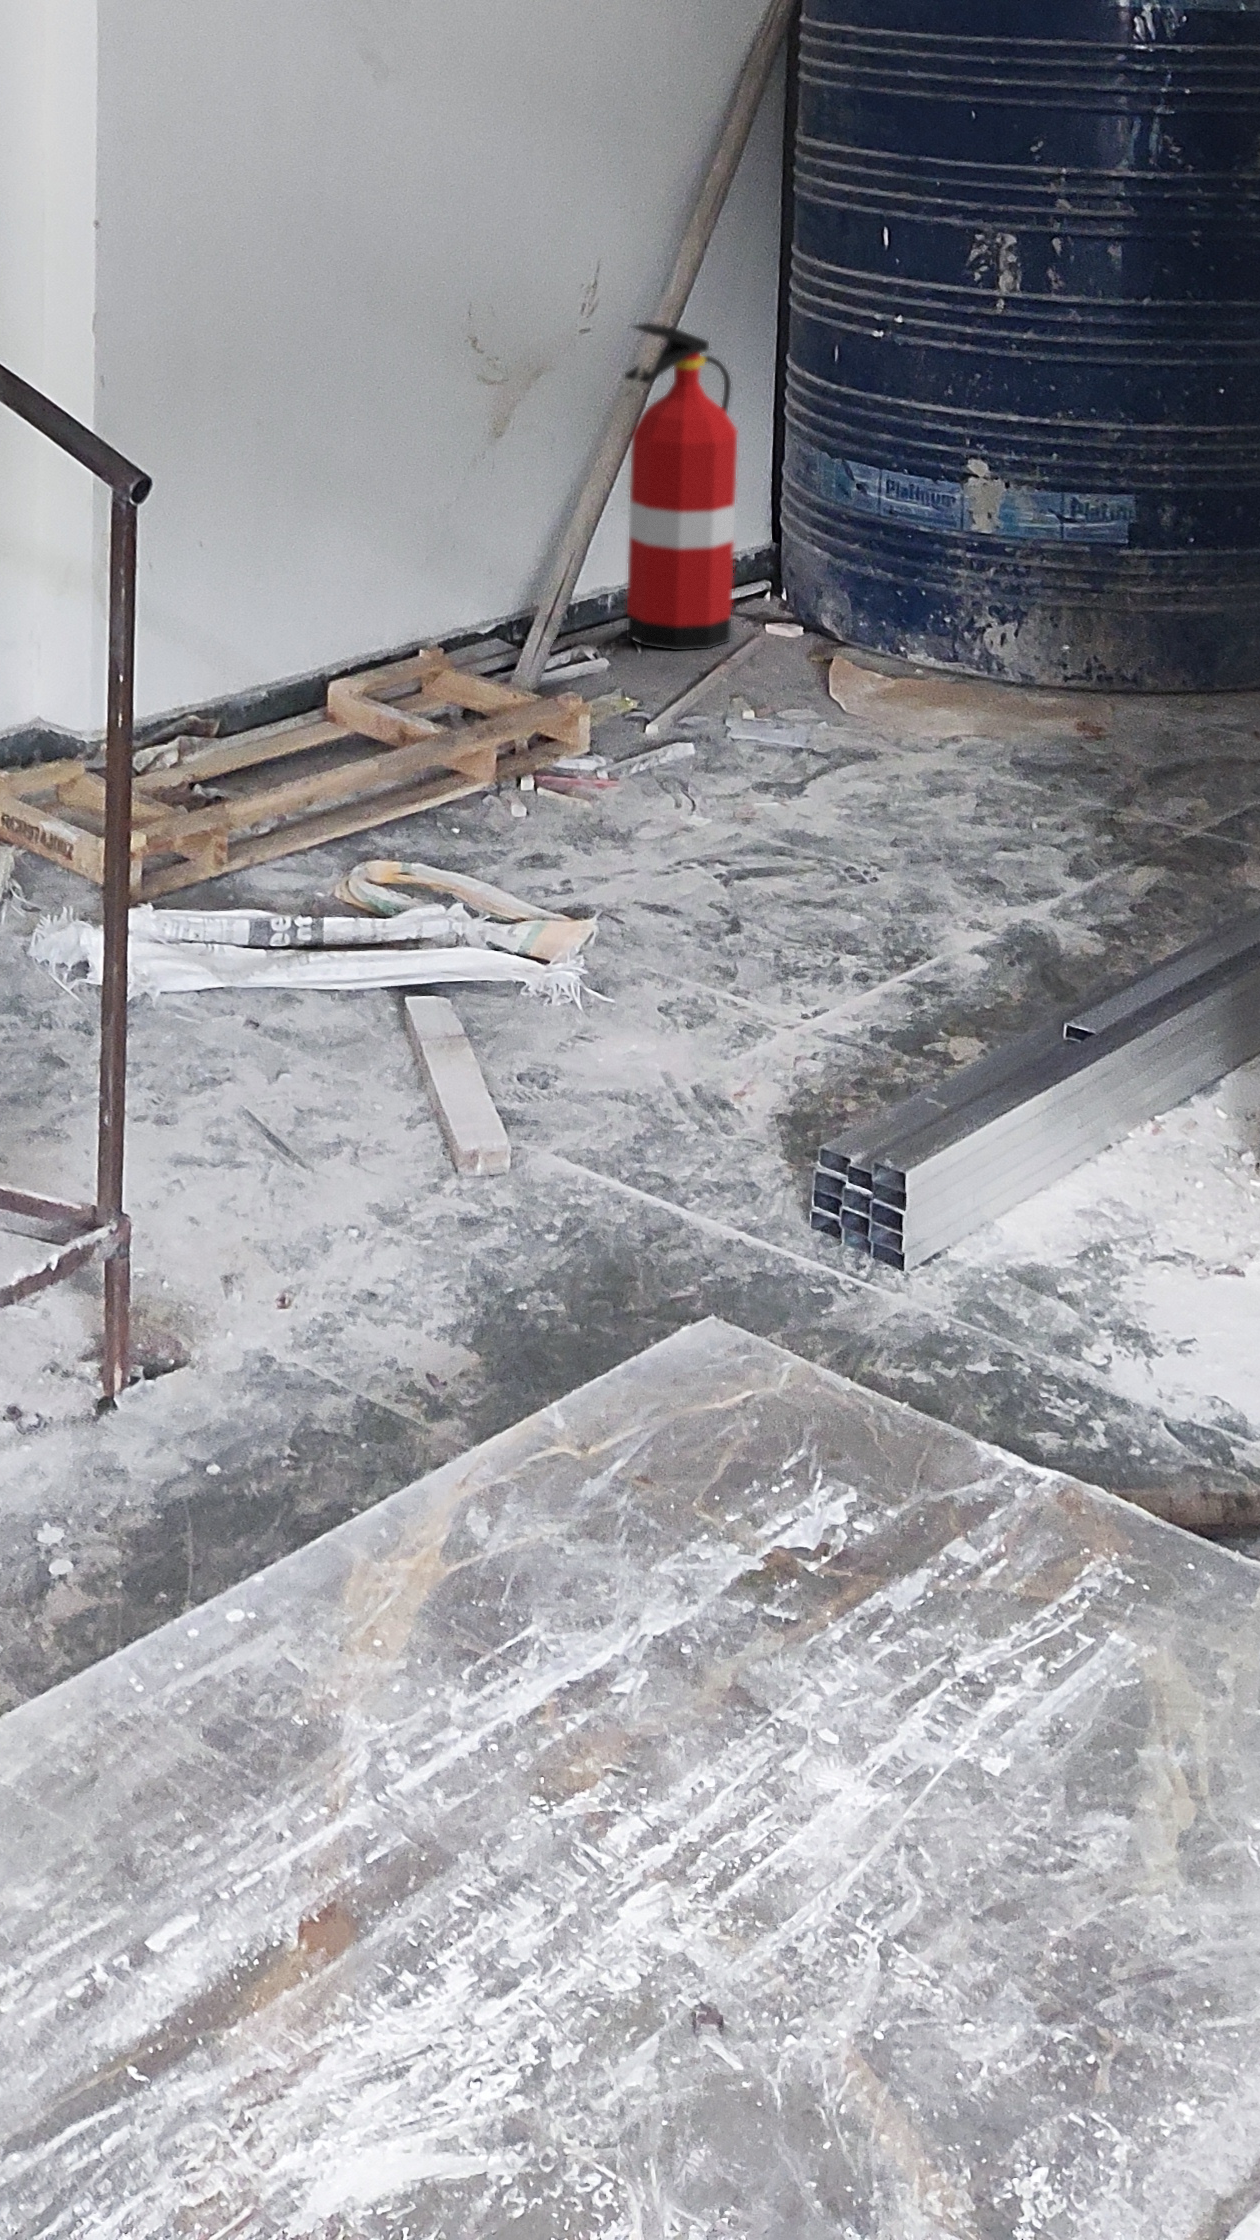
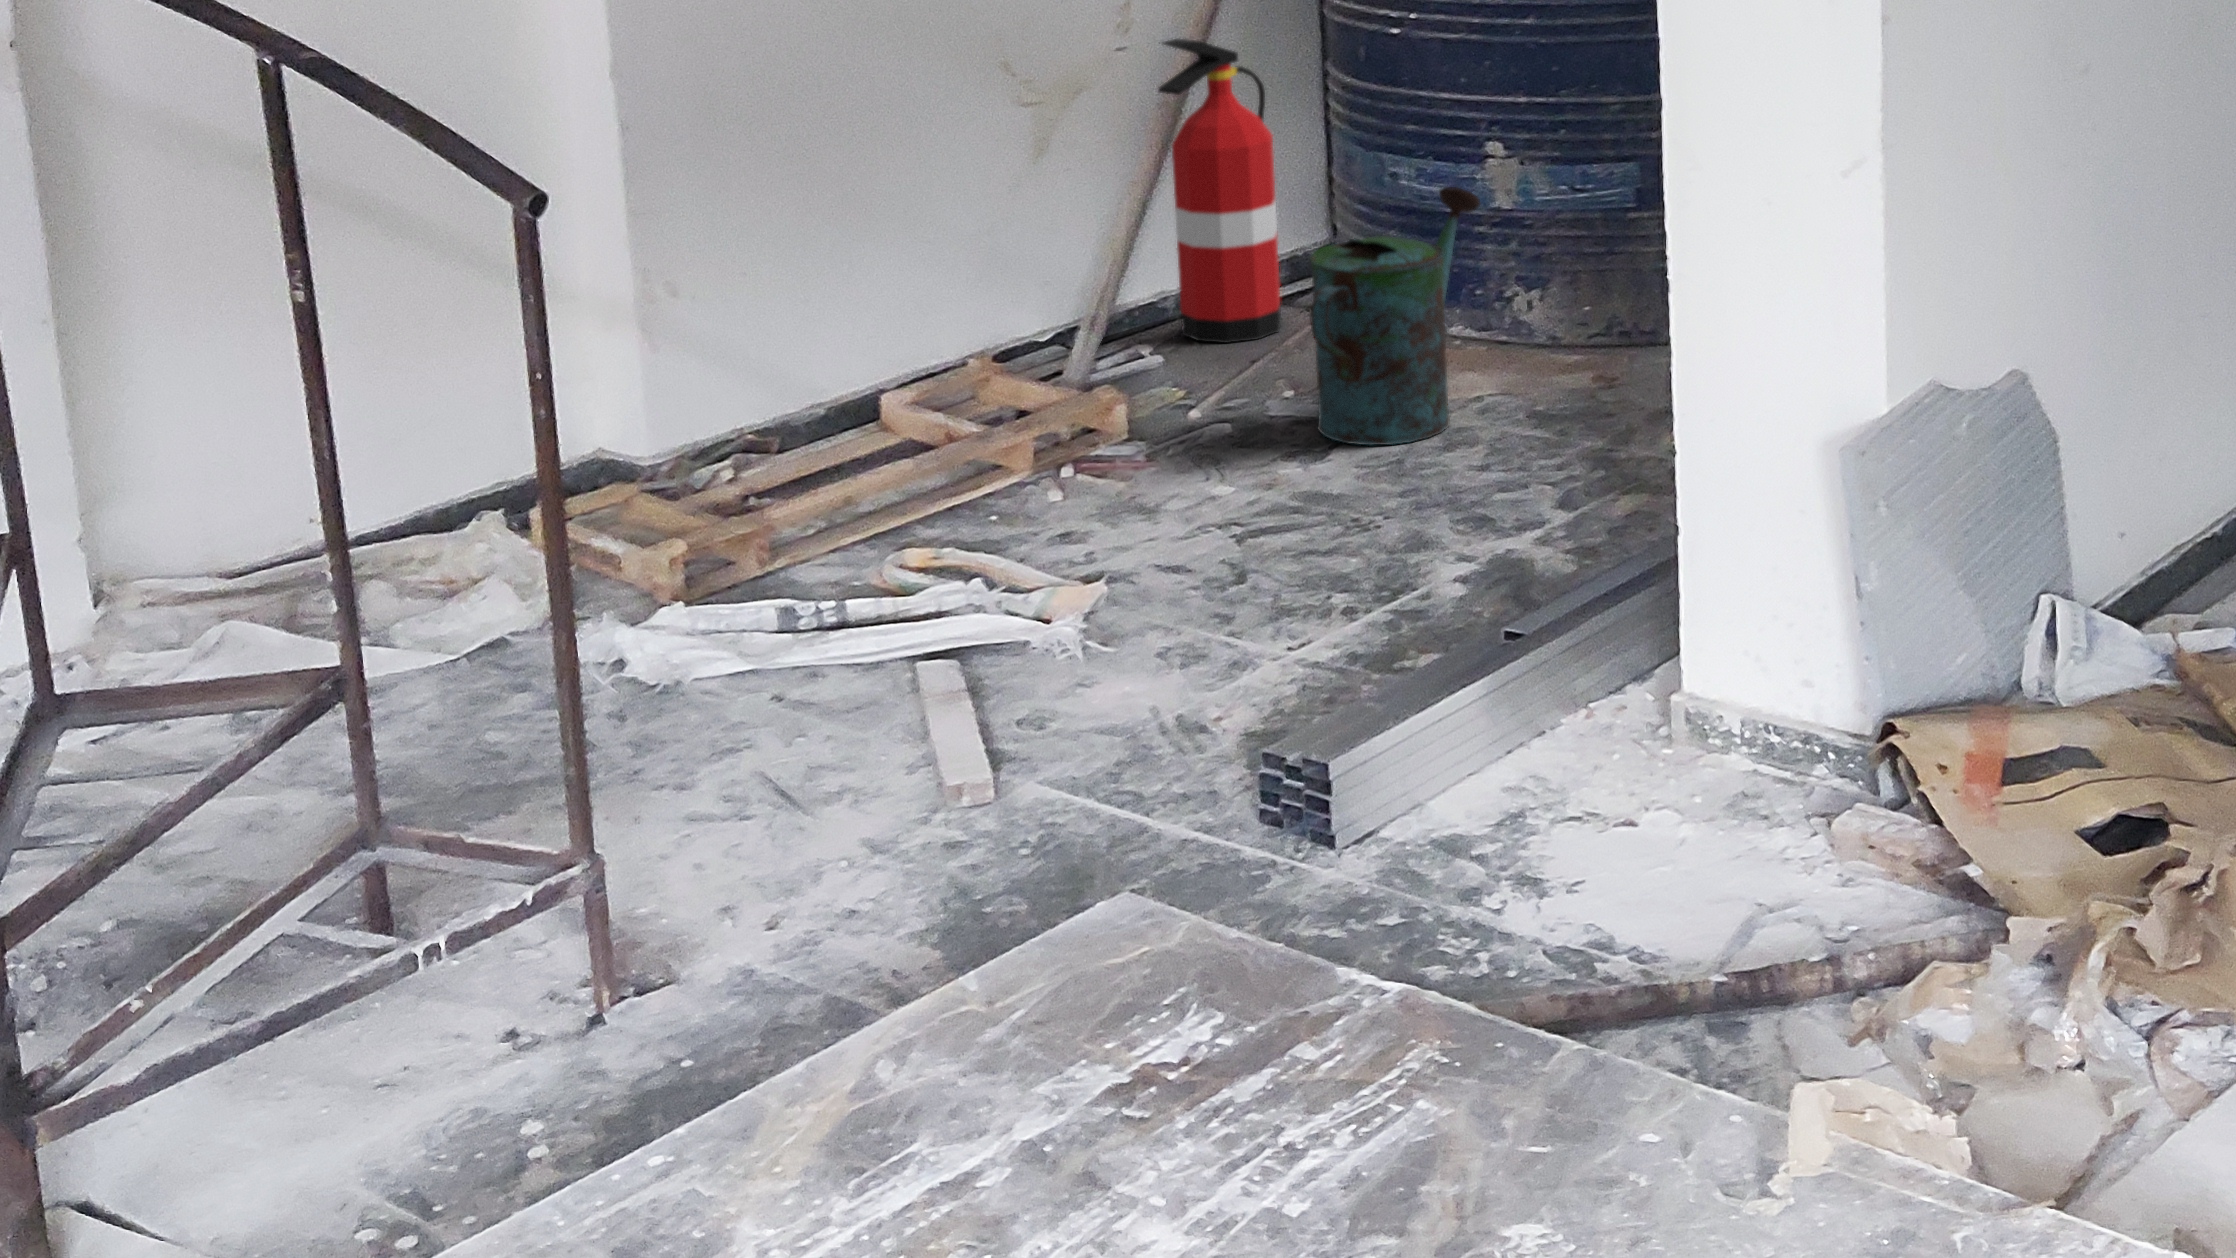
watering can: none [791,505,973,783] -> present [1310,187,1480,445]

